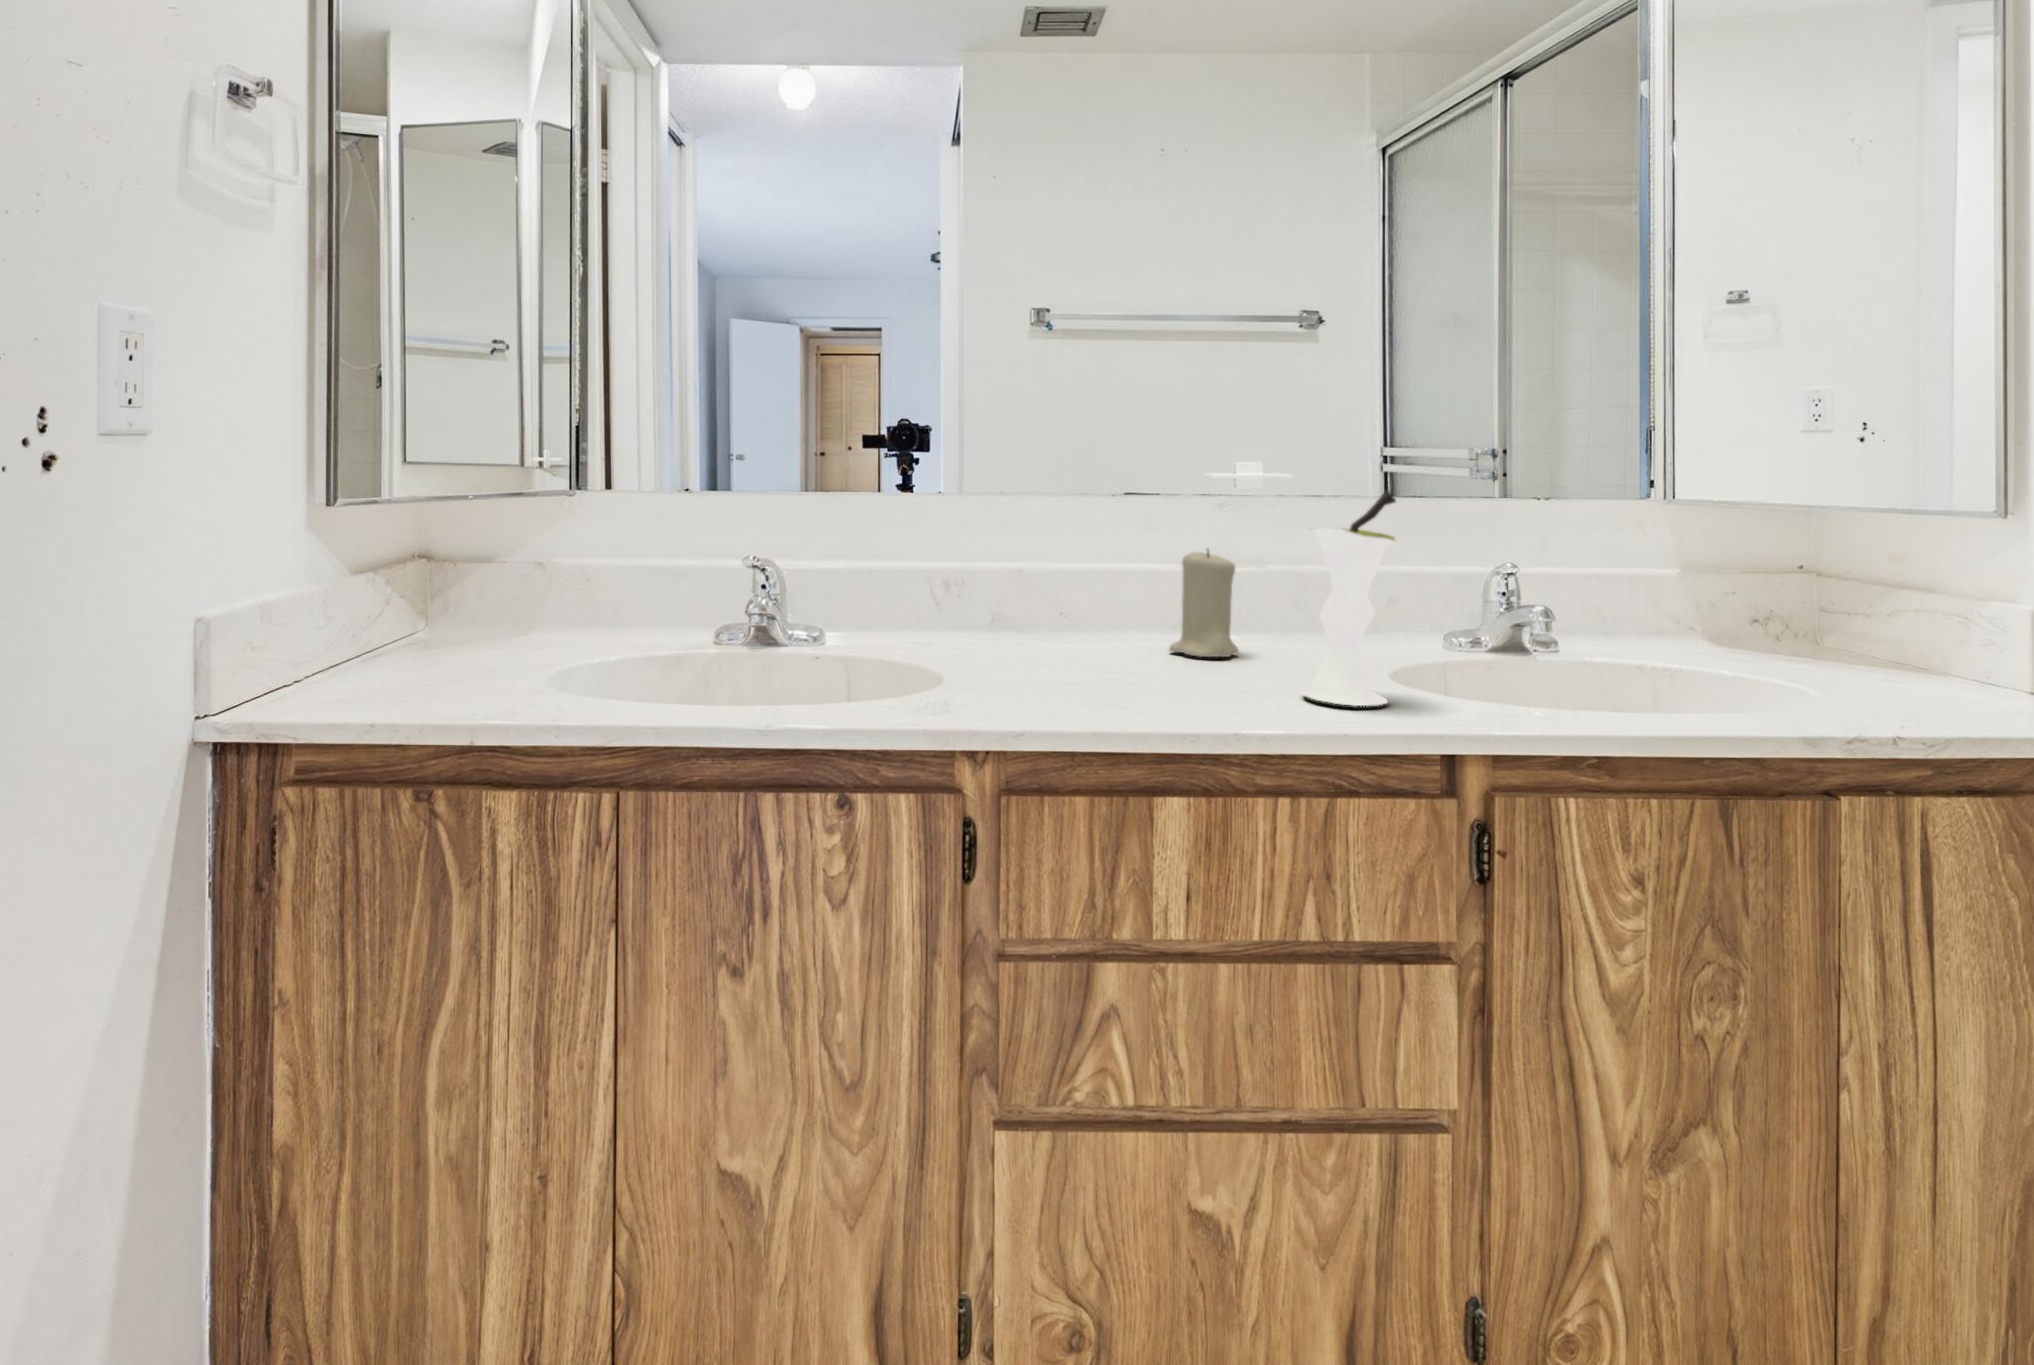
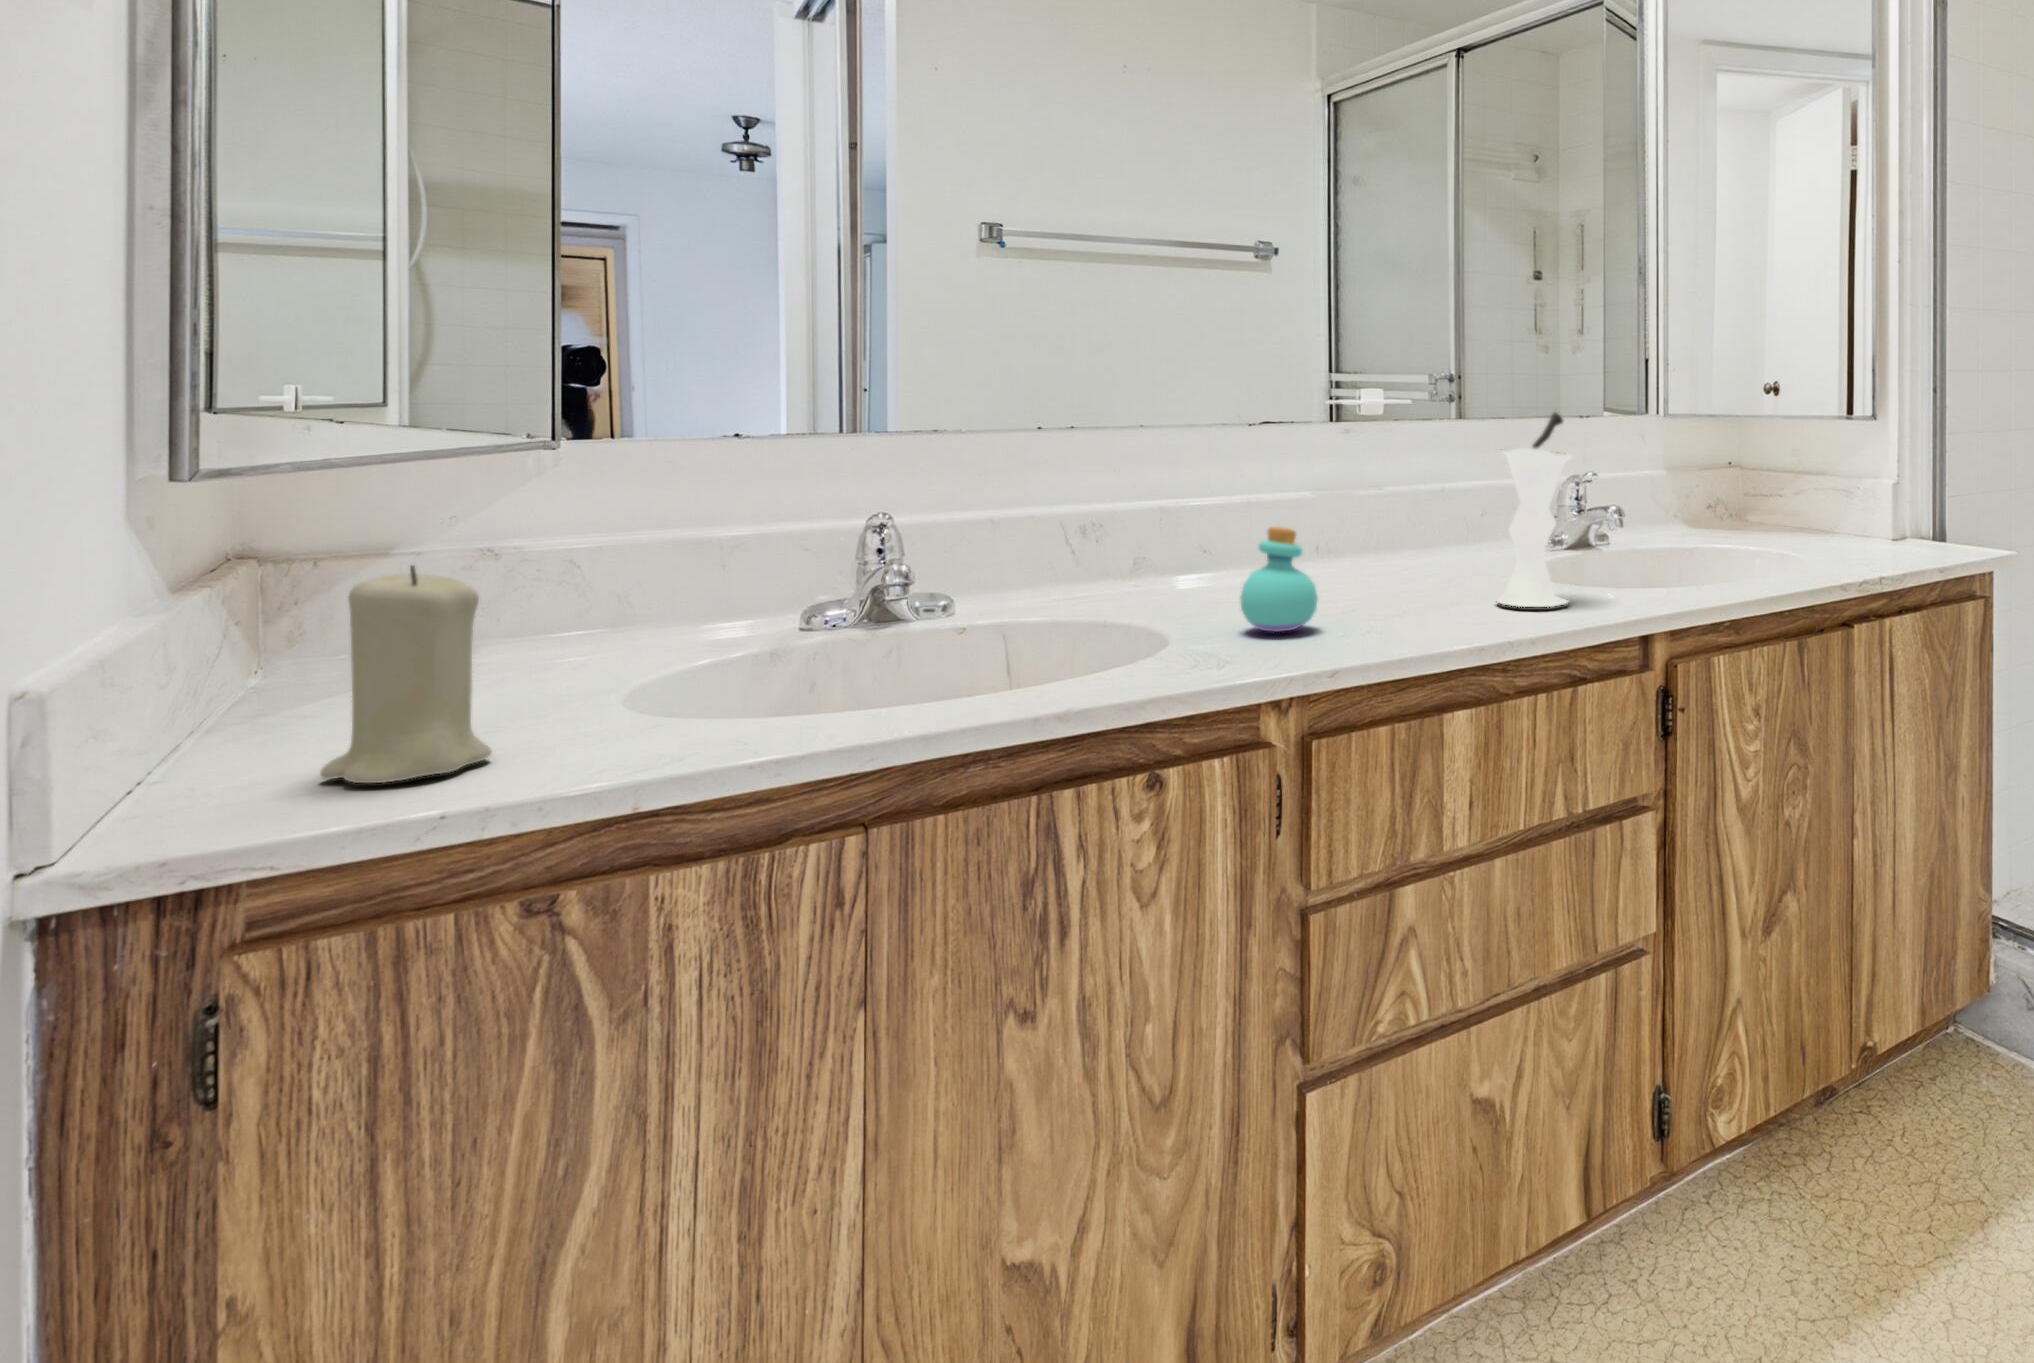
candle: present [1169,550,1239,657] -> present [320,565,491,783]
perfume bottle: none [1010,589,1084,690] -> present [1240,526,1318,632]

